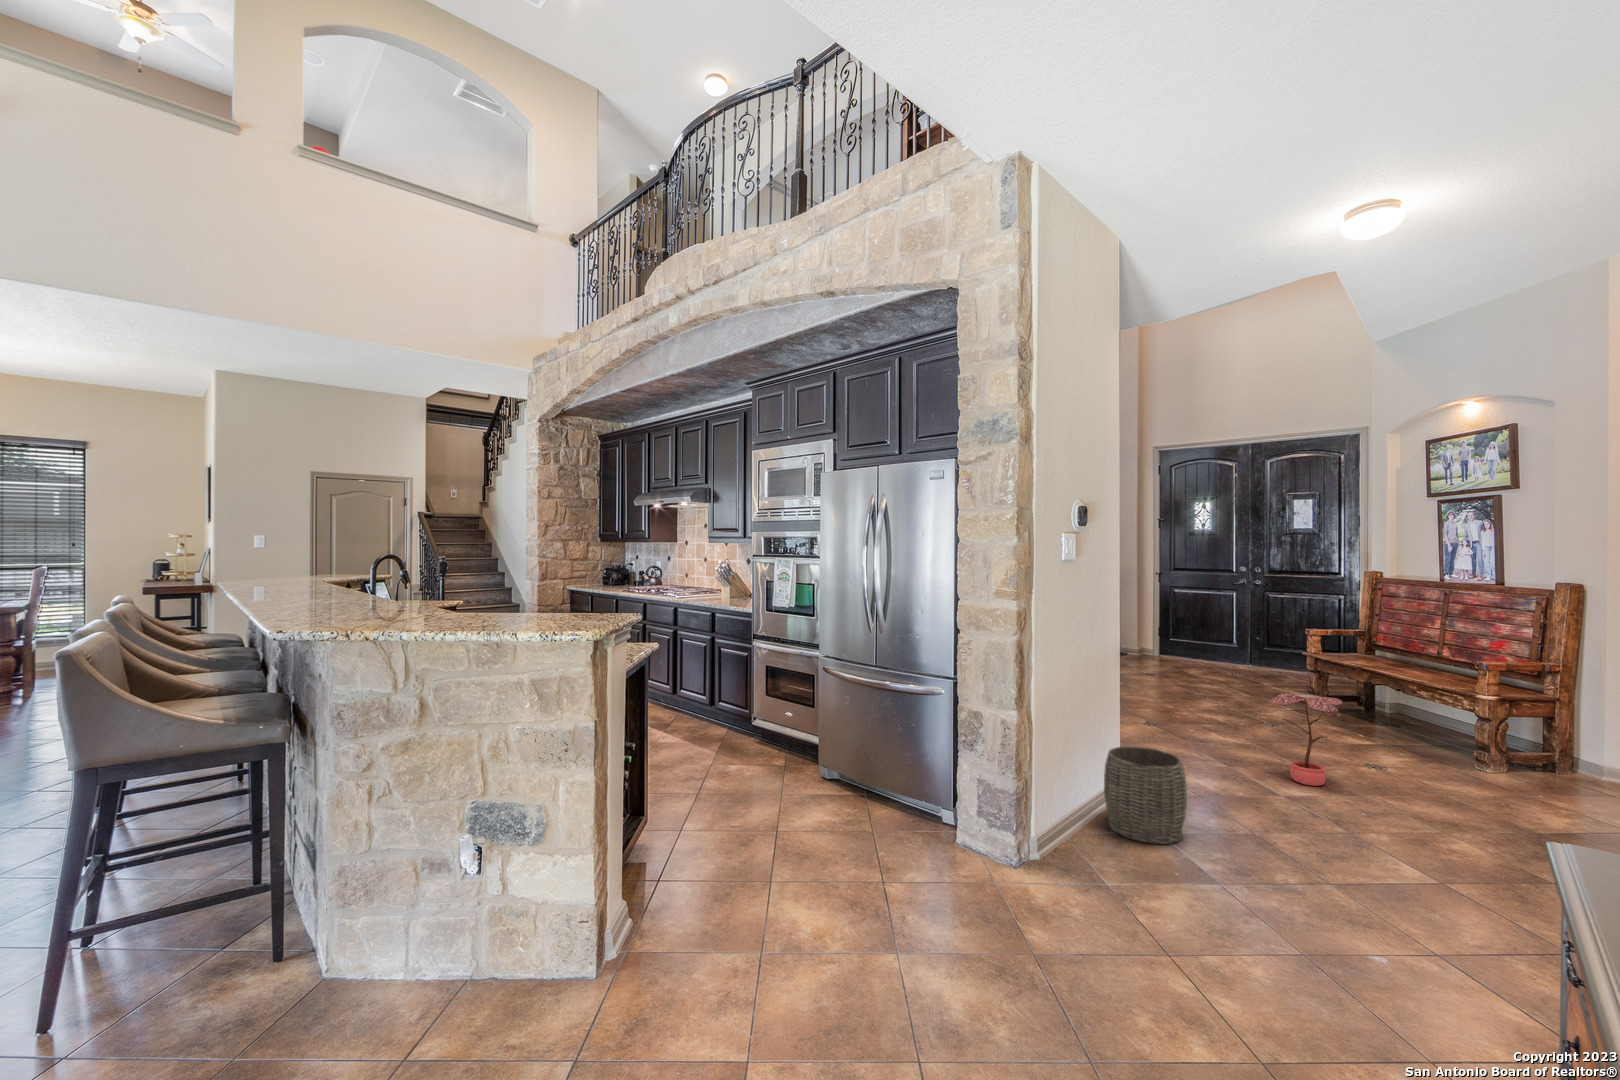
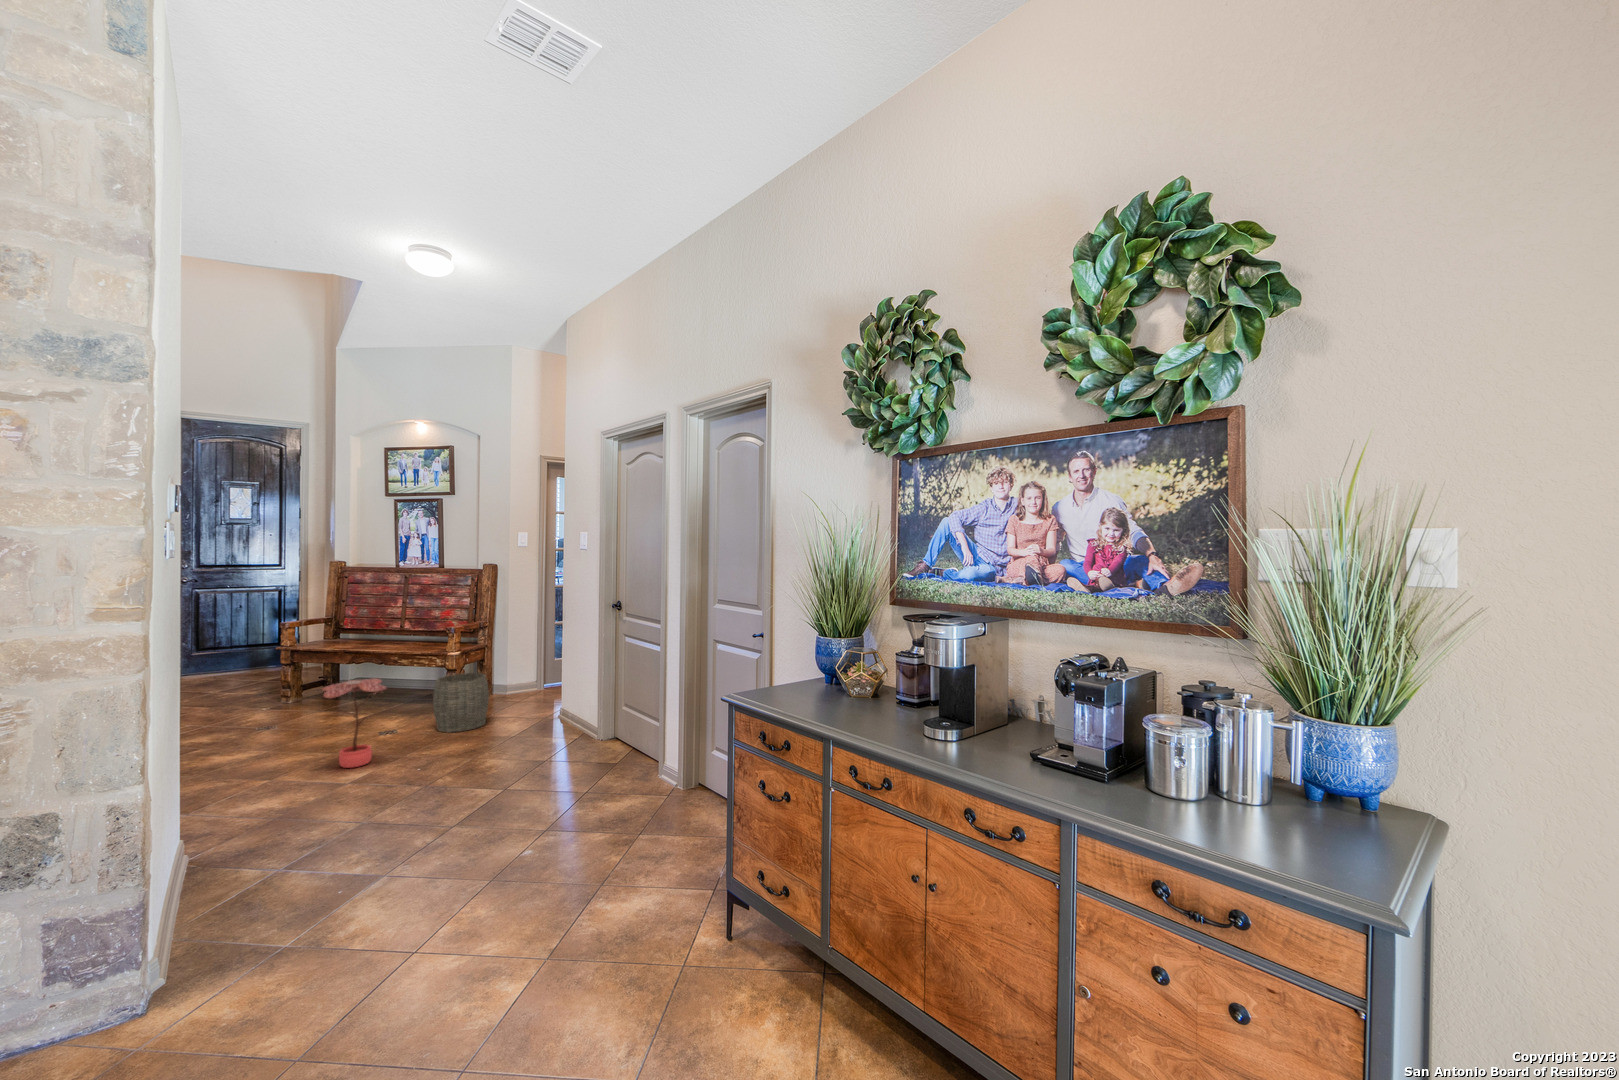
woven basket: present [1104,746,1187,844] -> present [433,673,489,732]

